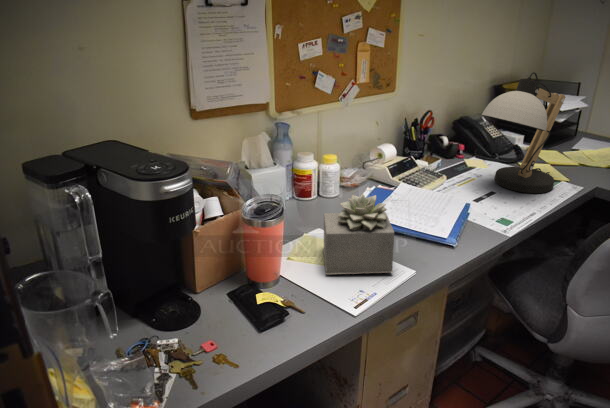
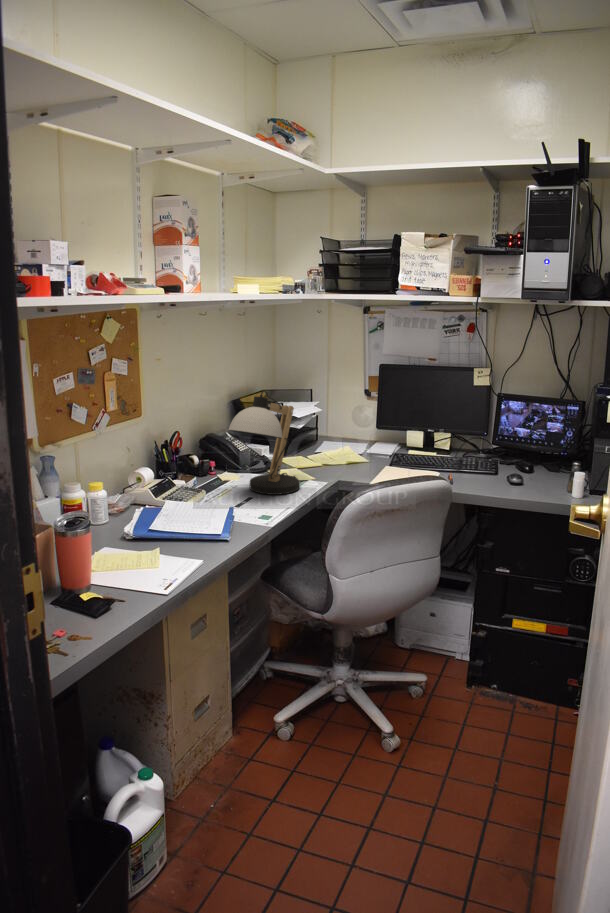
succulent plant: present [323,194,394,274] -> none [116,503,185,575]

